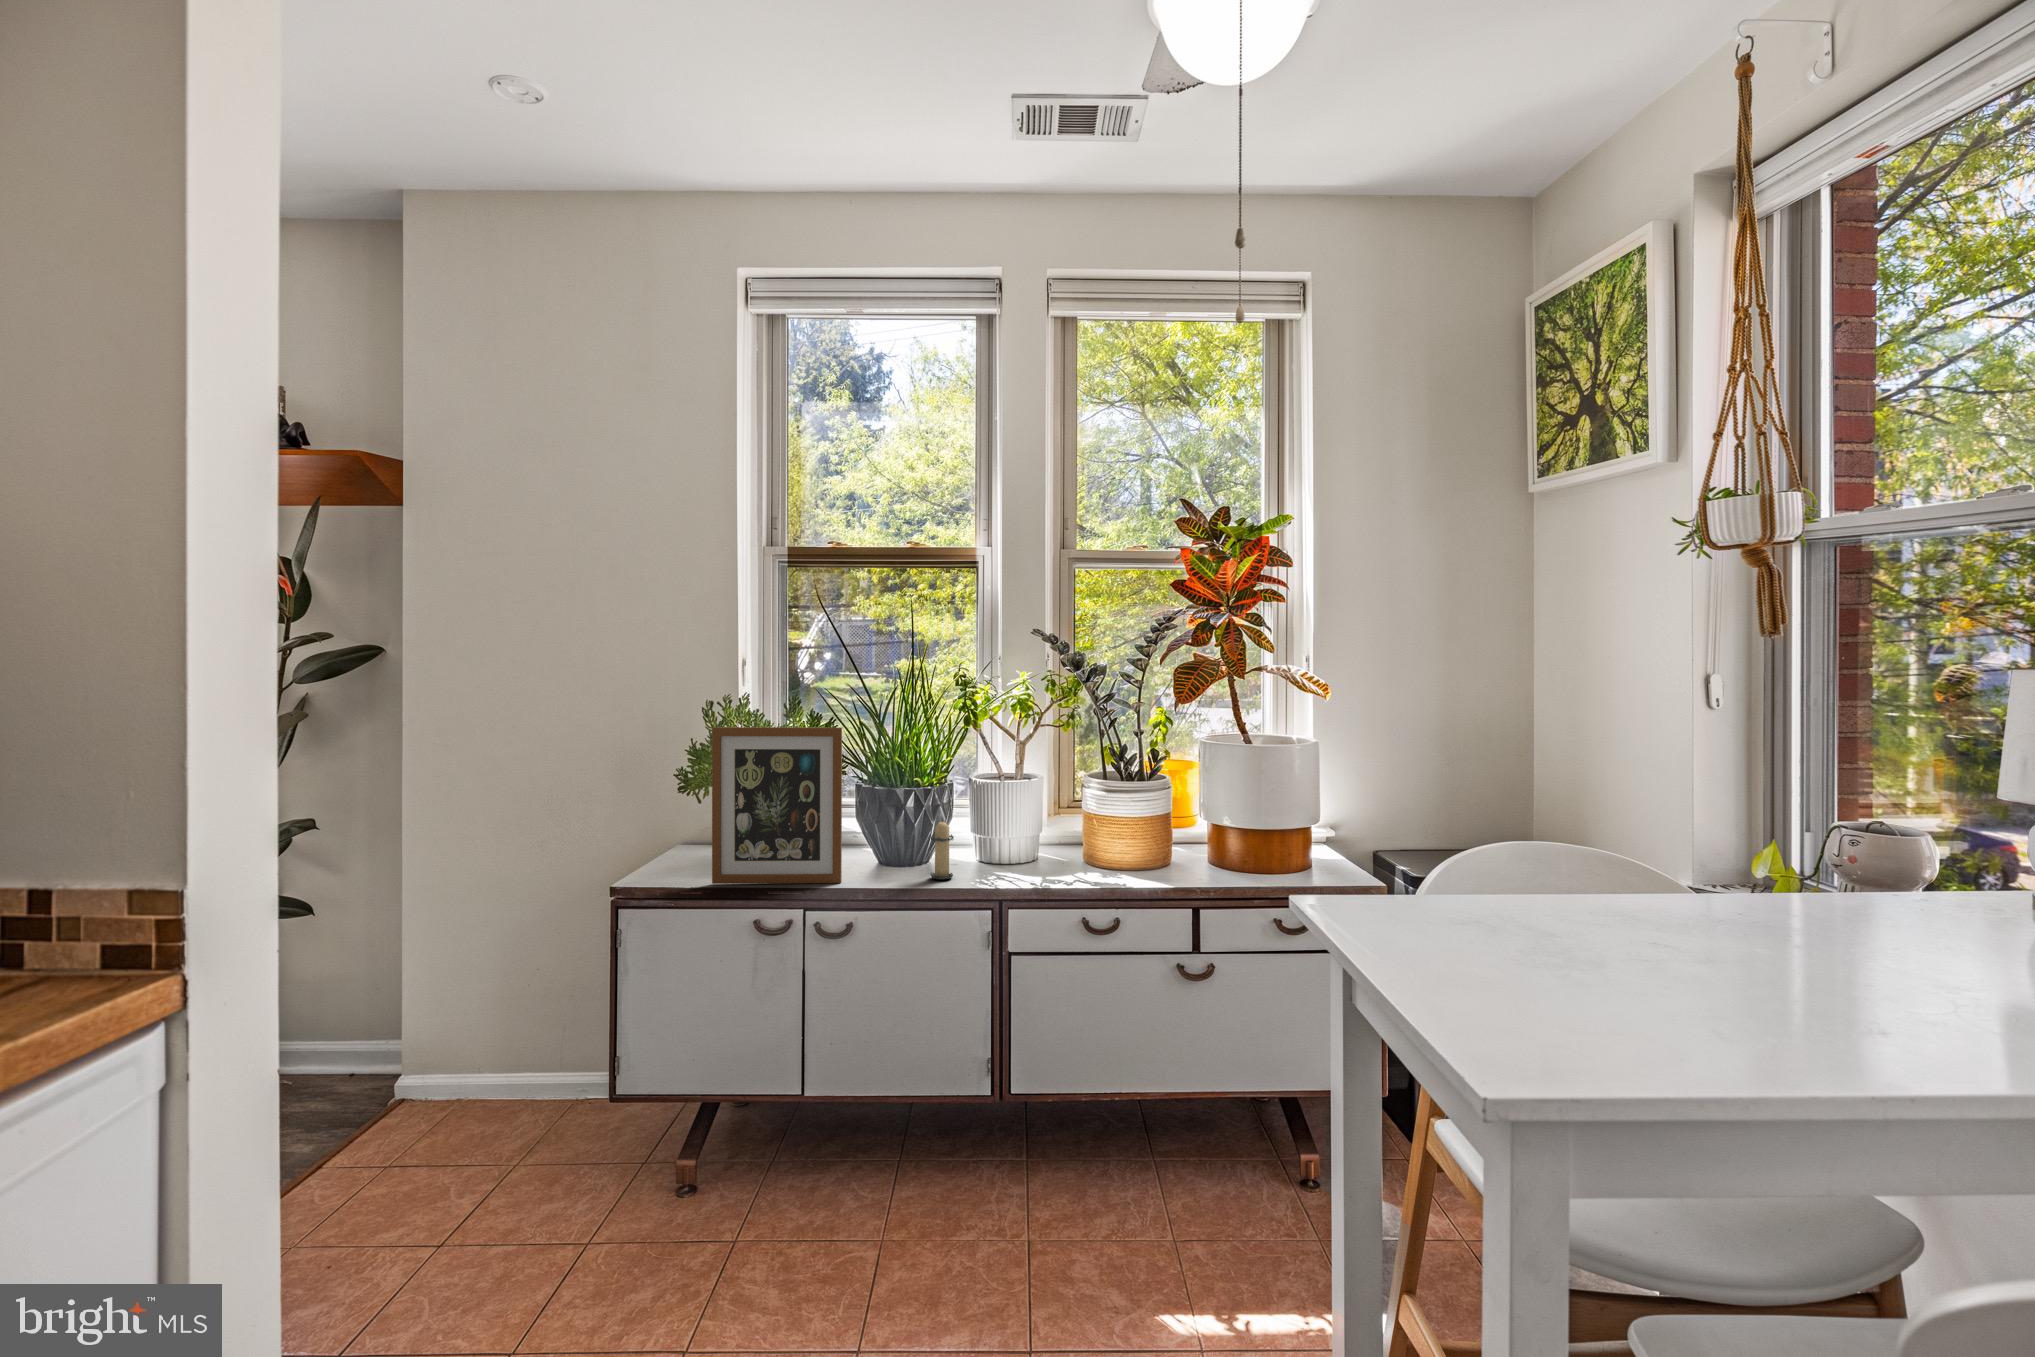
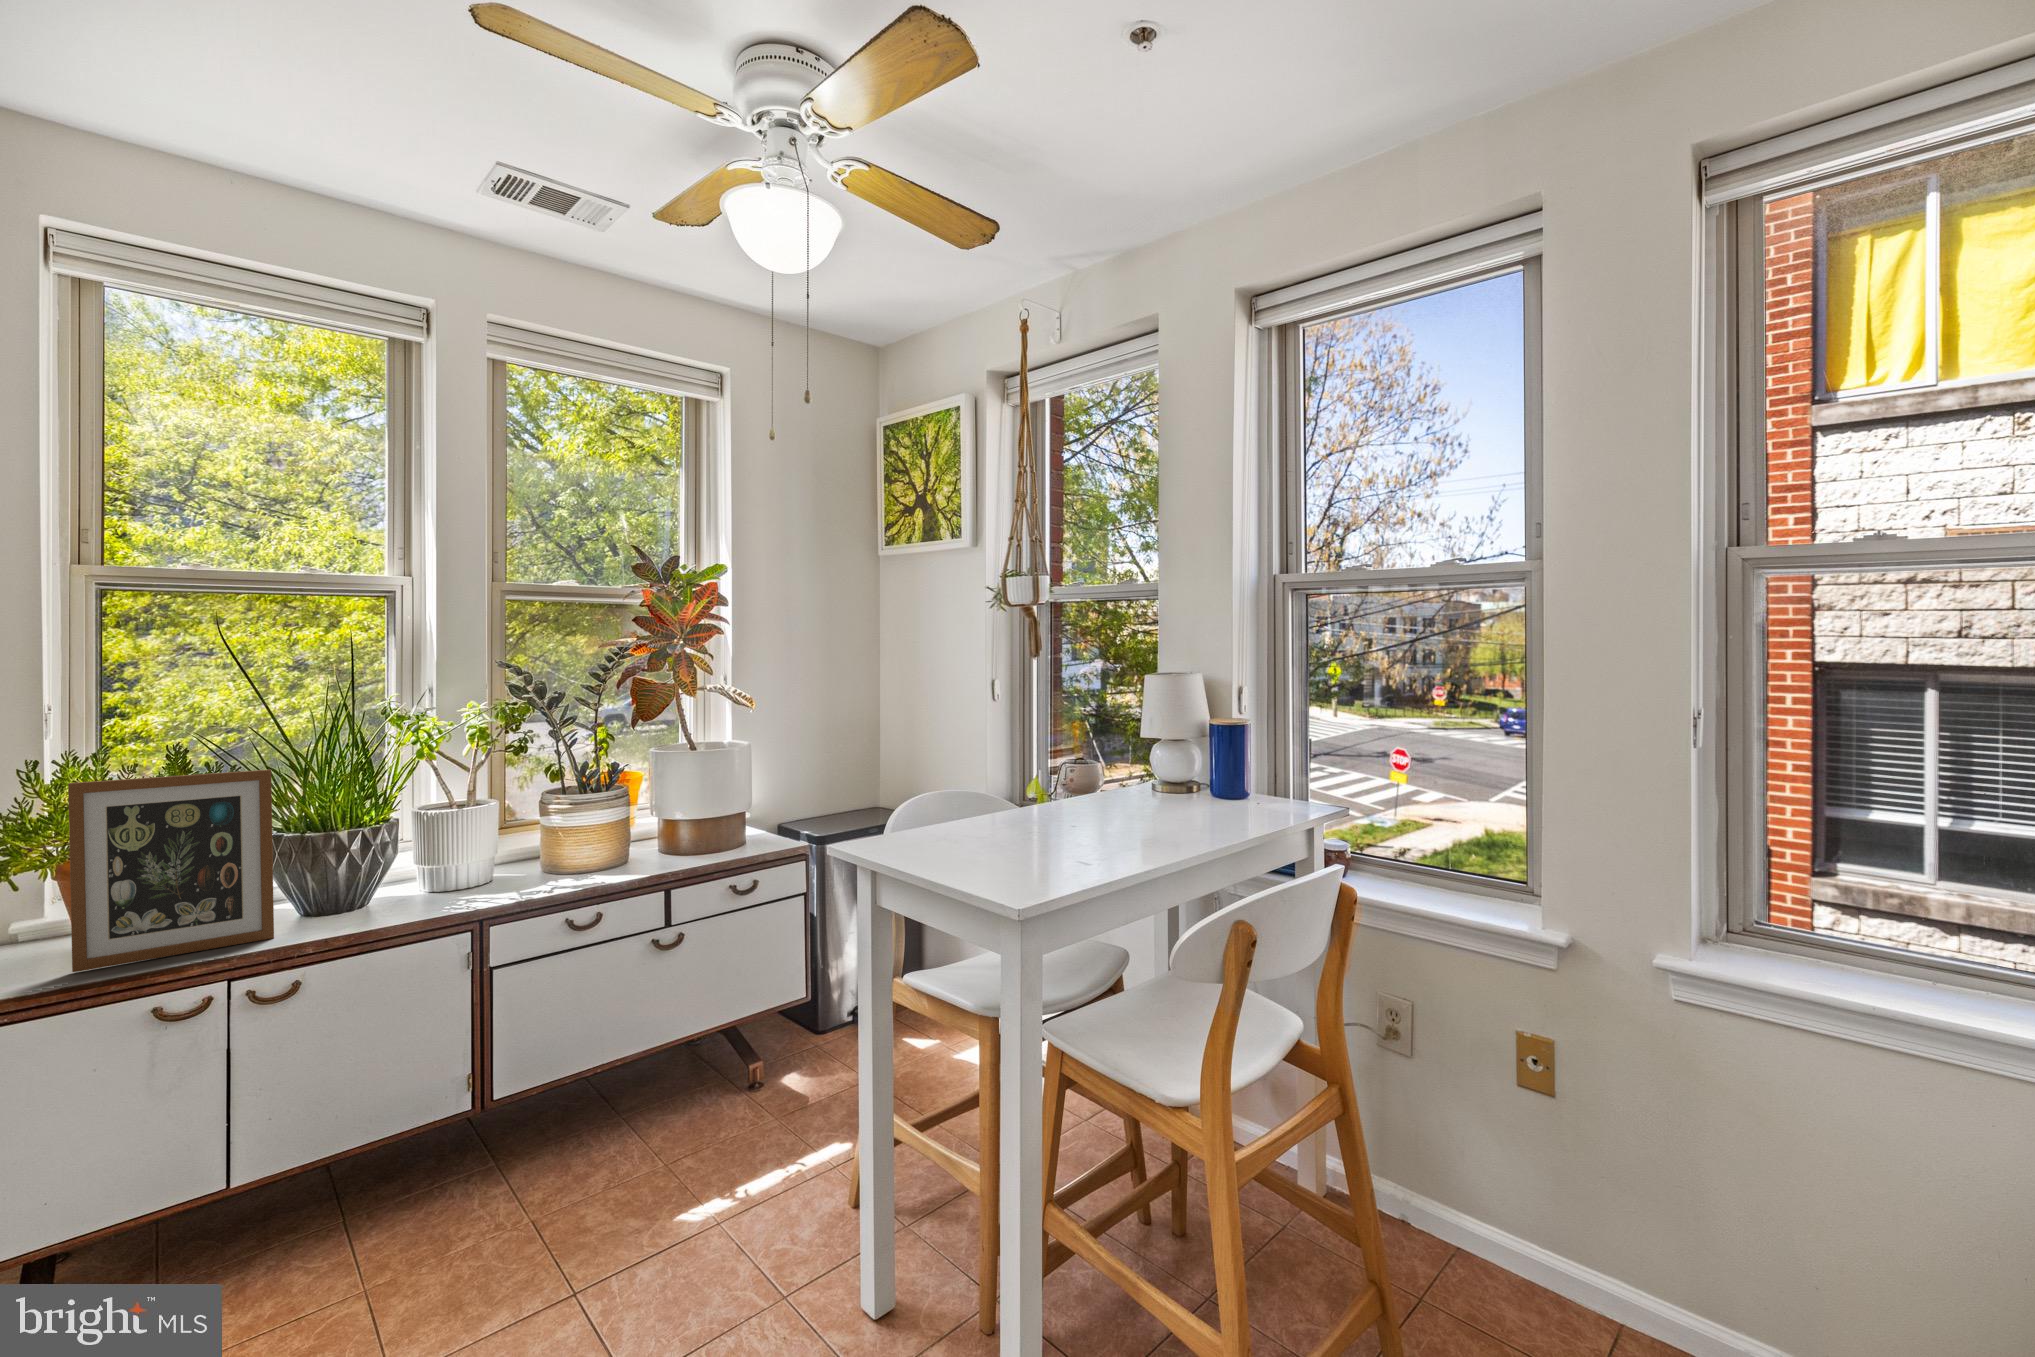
candle: present [930,818,954,879] -> none [384,851,421,915]

